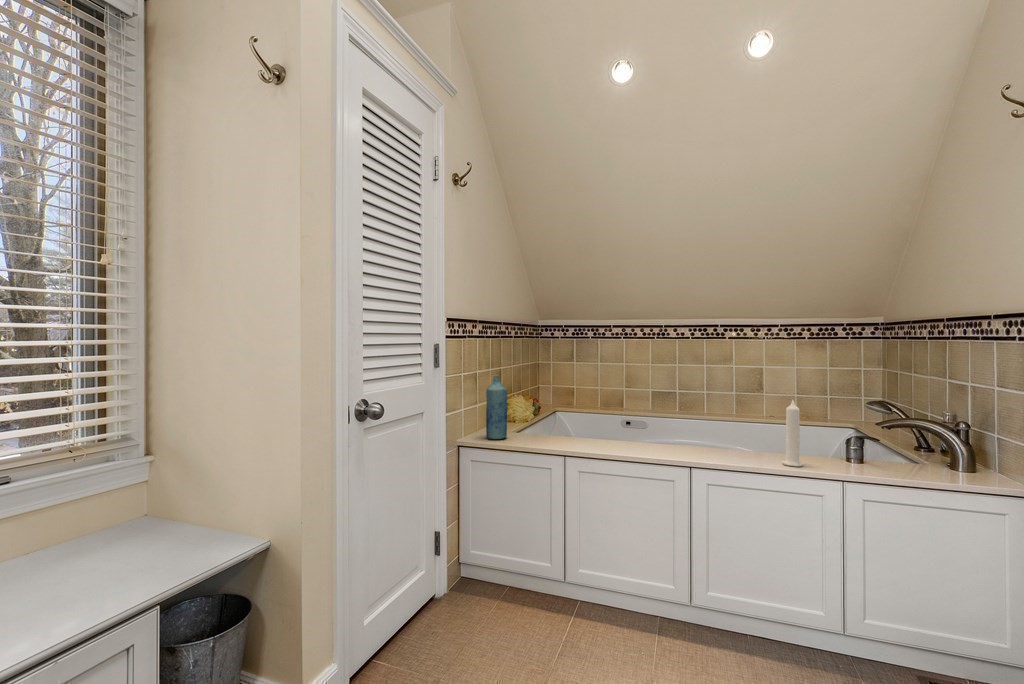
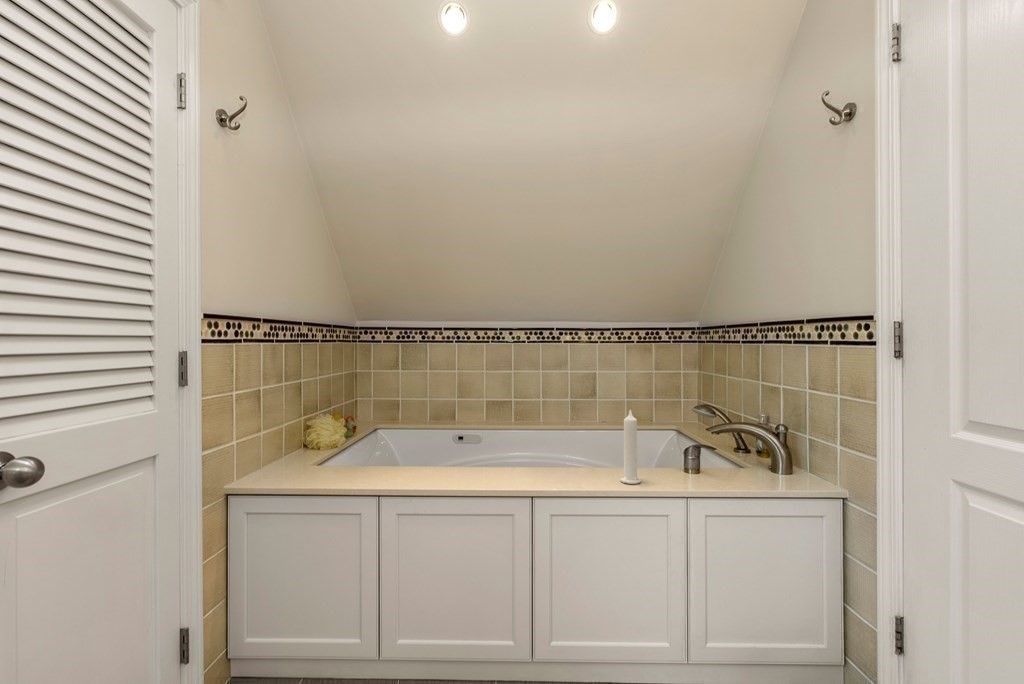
bottle: present [486,376,508,439] -> none [273,392,303,475]

